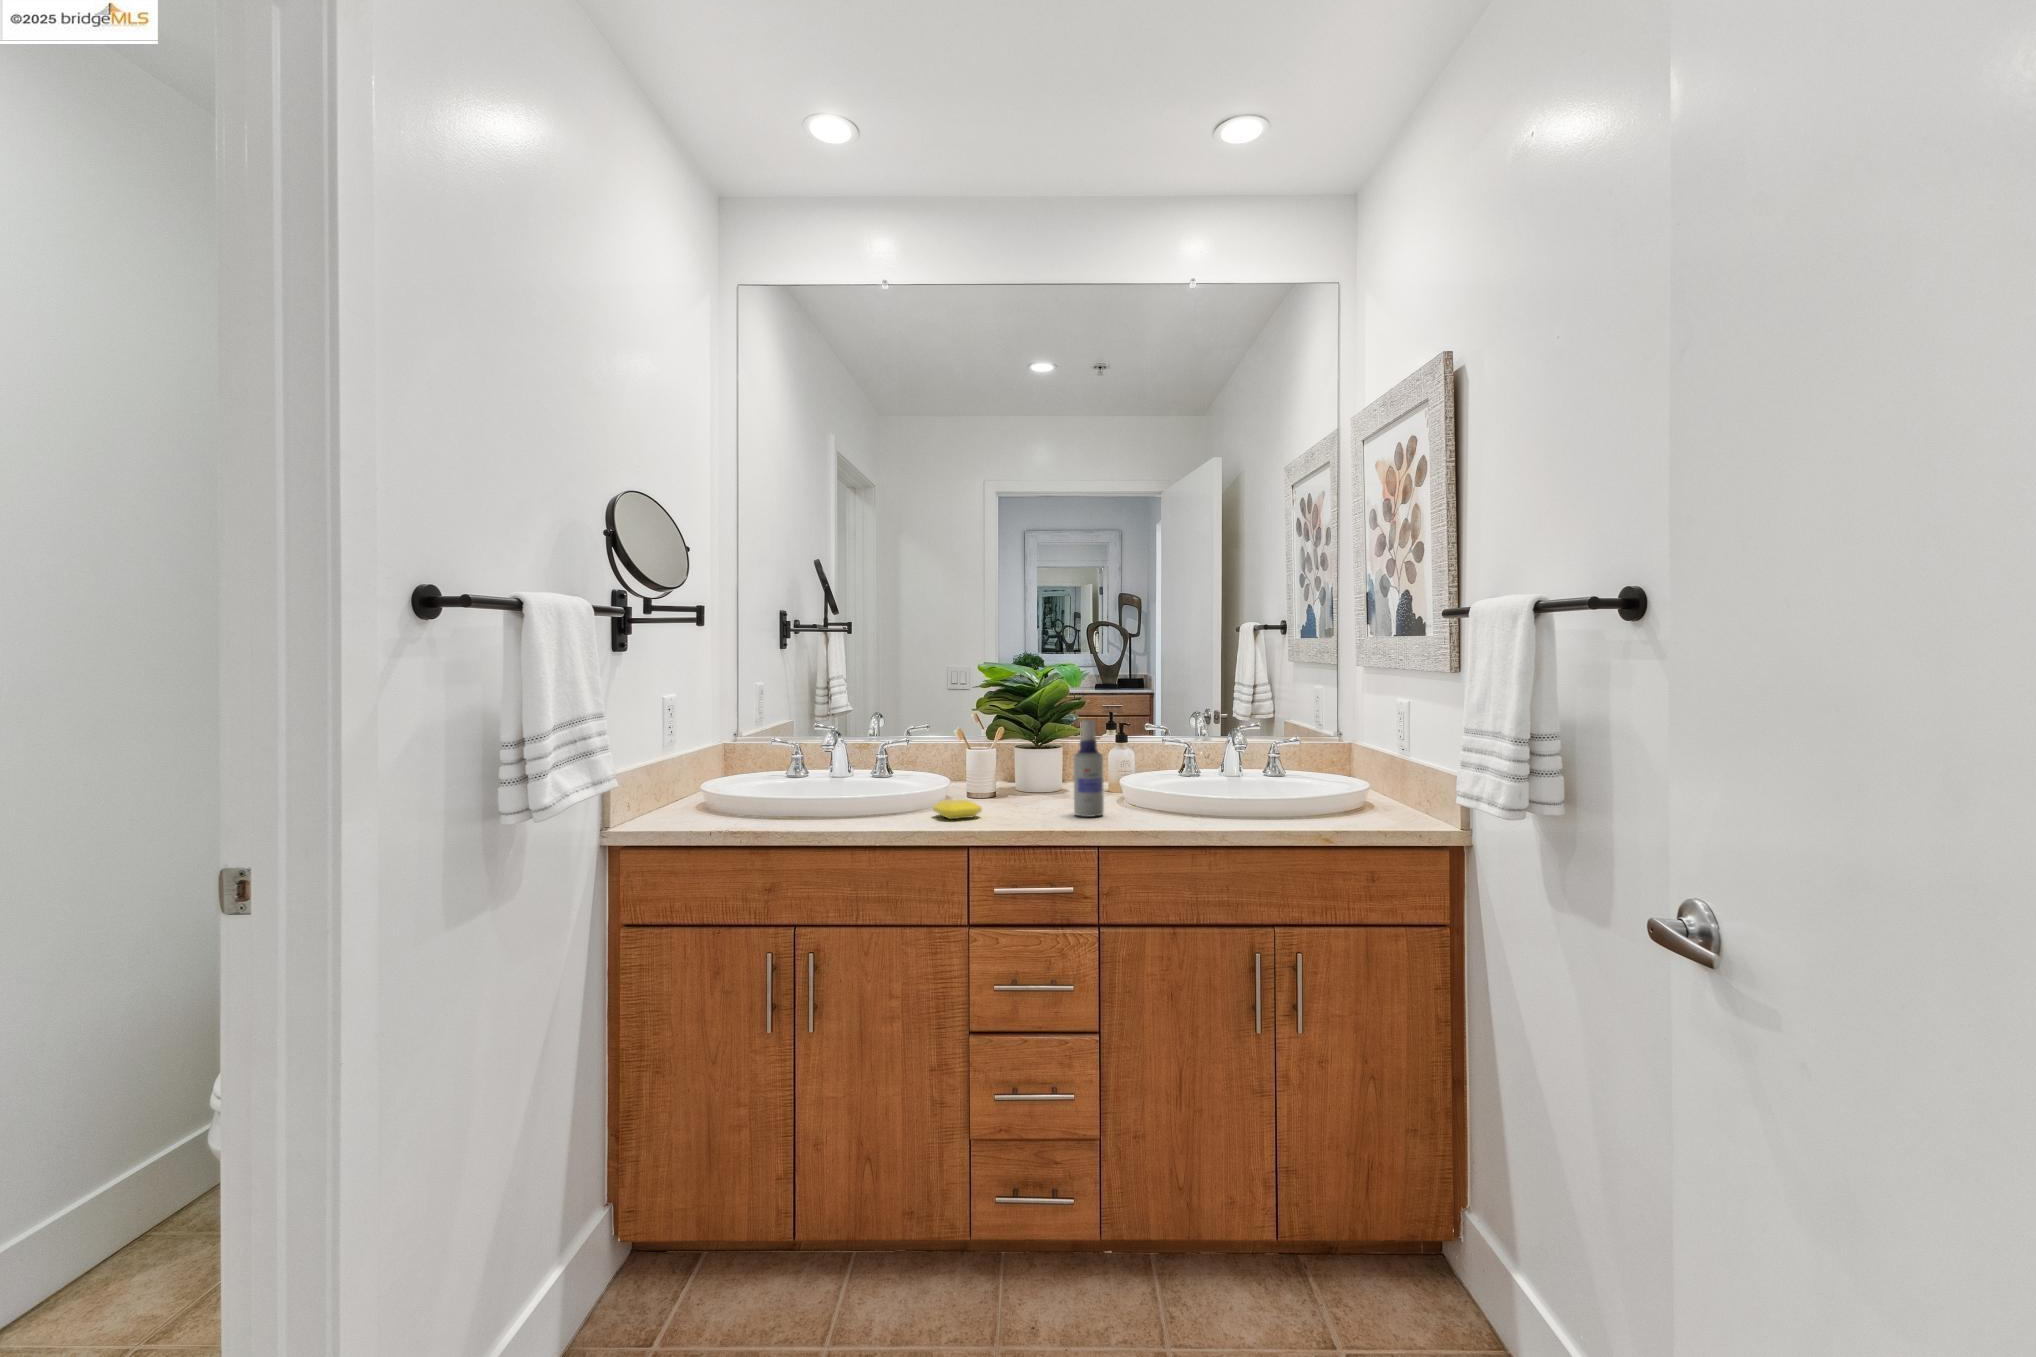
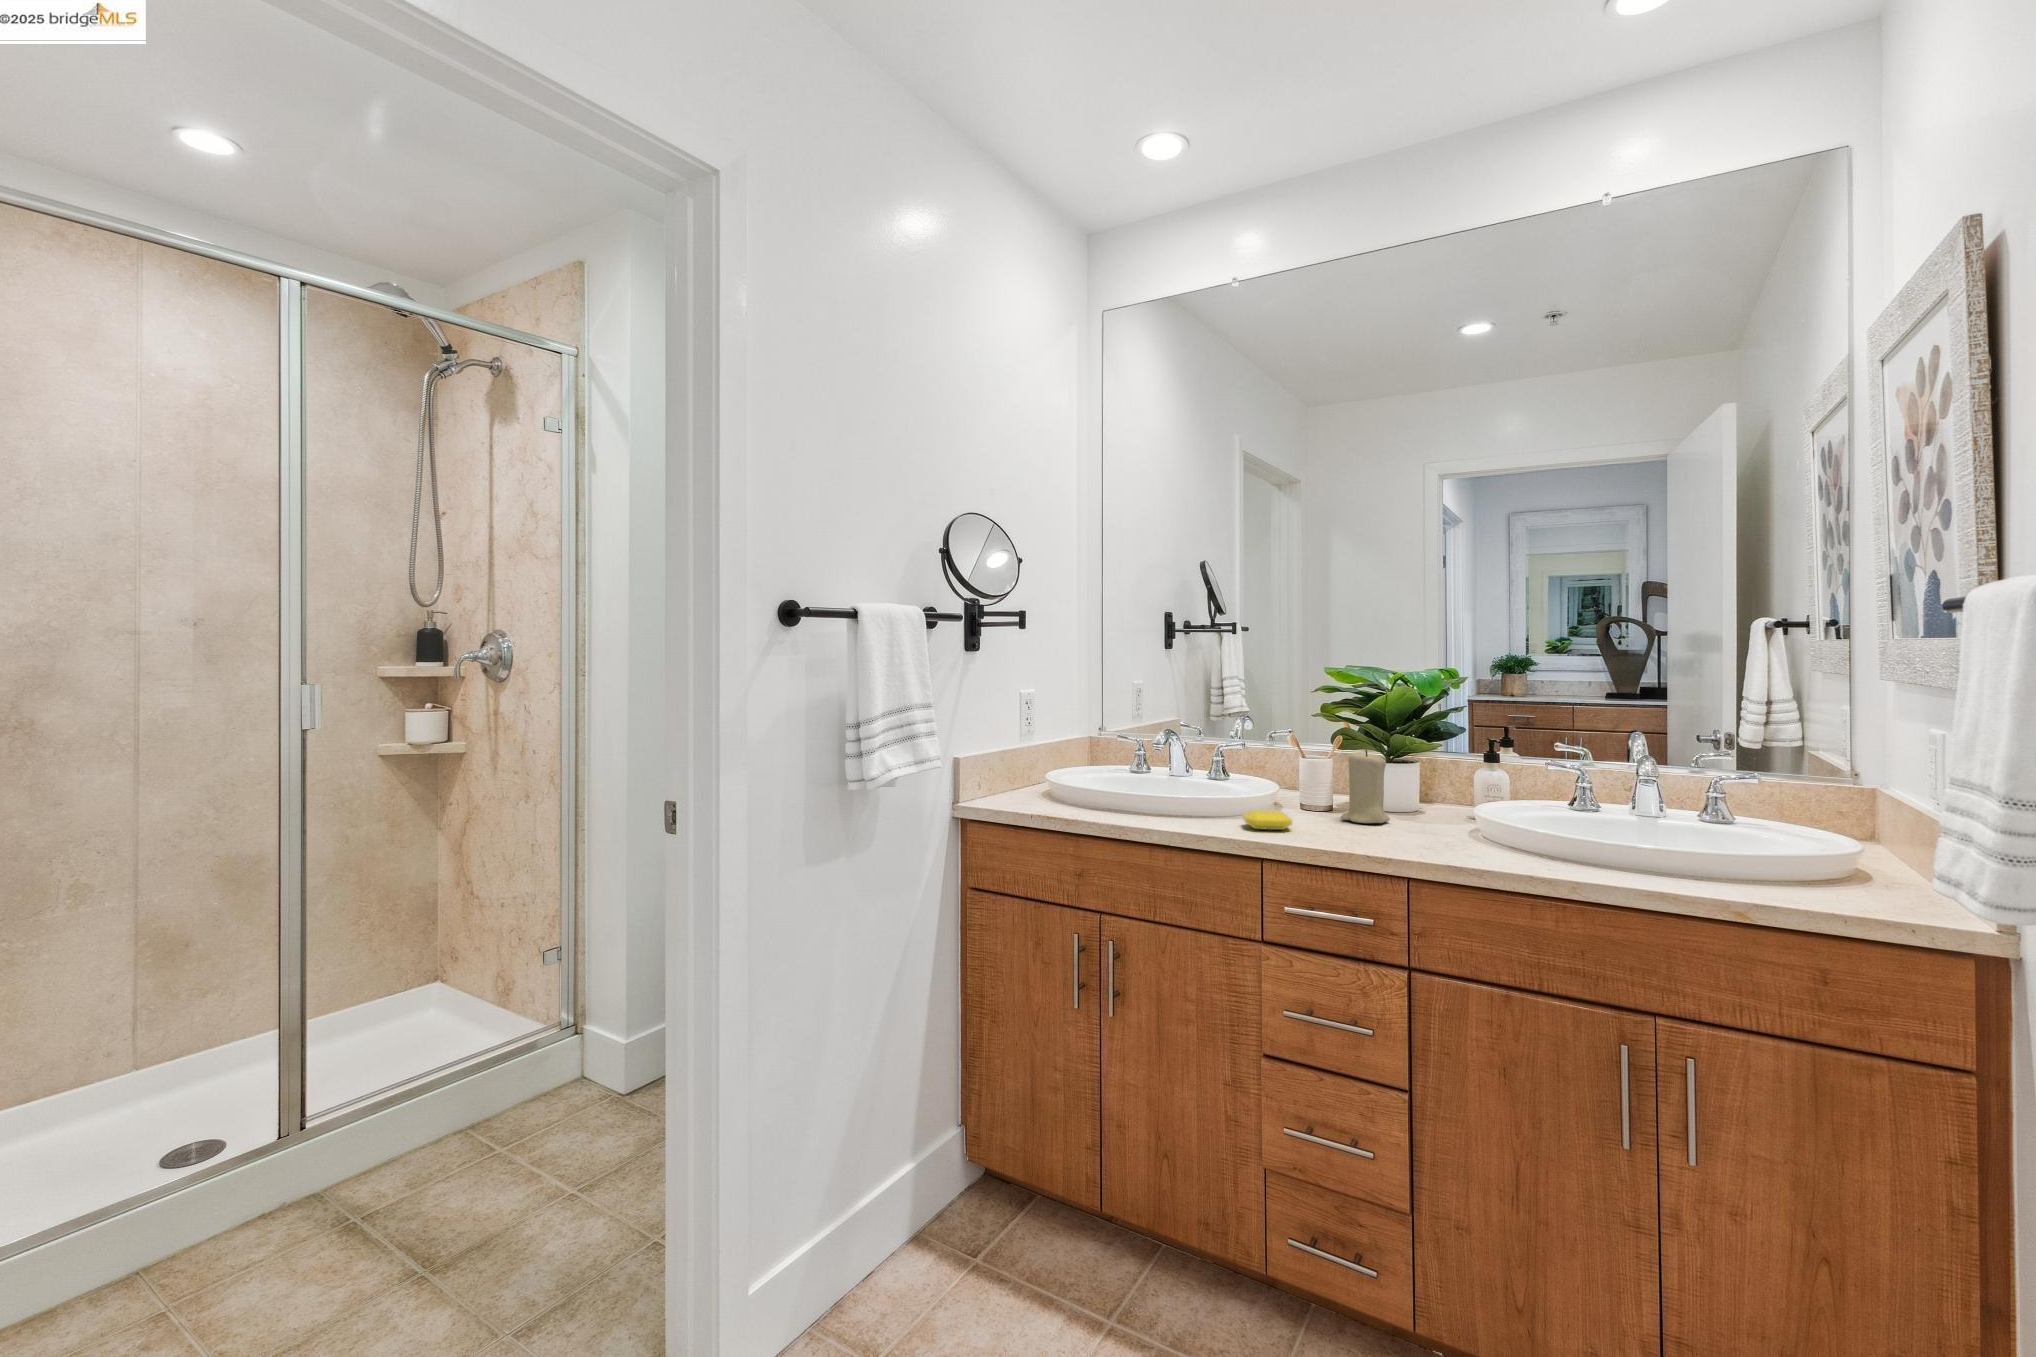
spray bottle: present [1074,720,1104,817] -> none [1399,734,1436,845]
candle: none [1008,737,1048,803] -> present [1341,750,1390,823]

